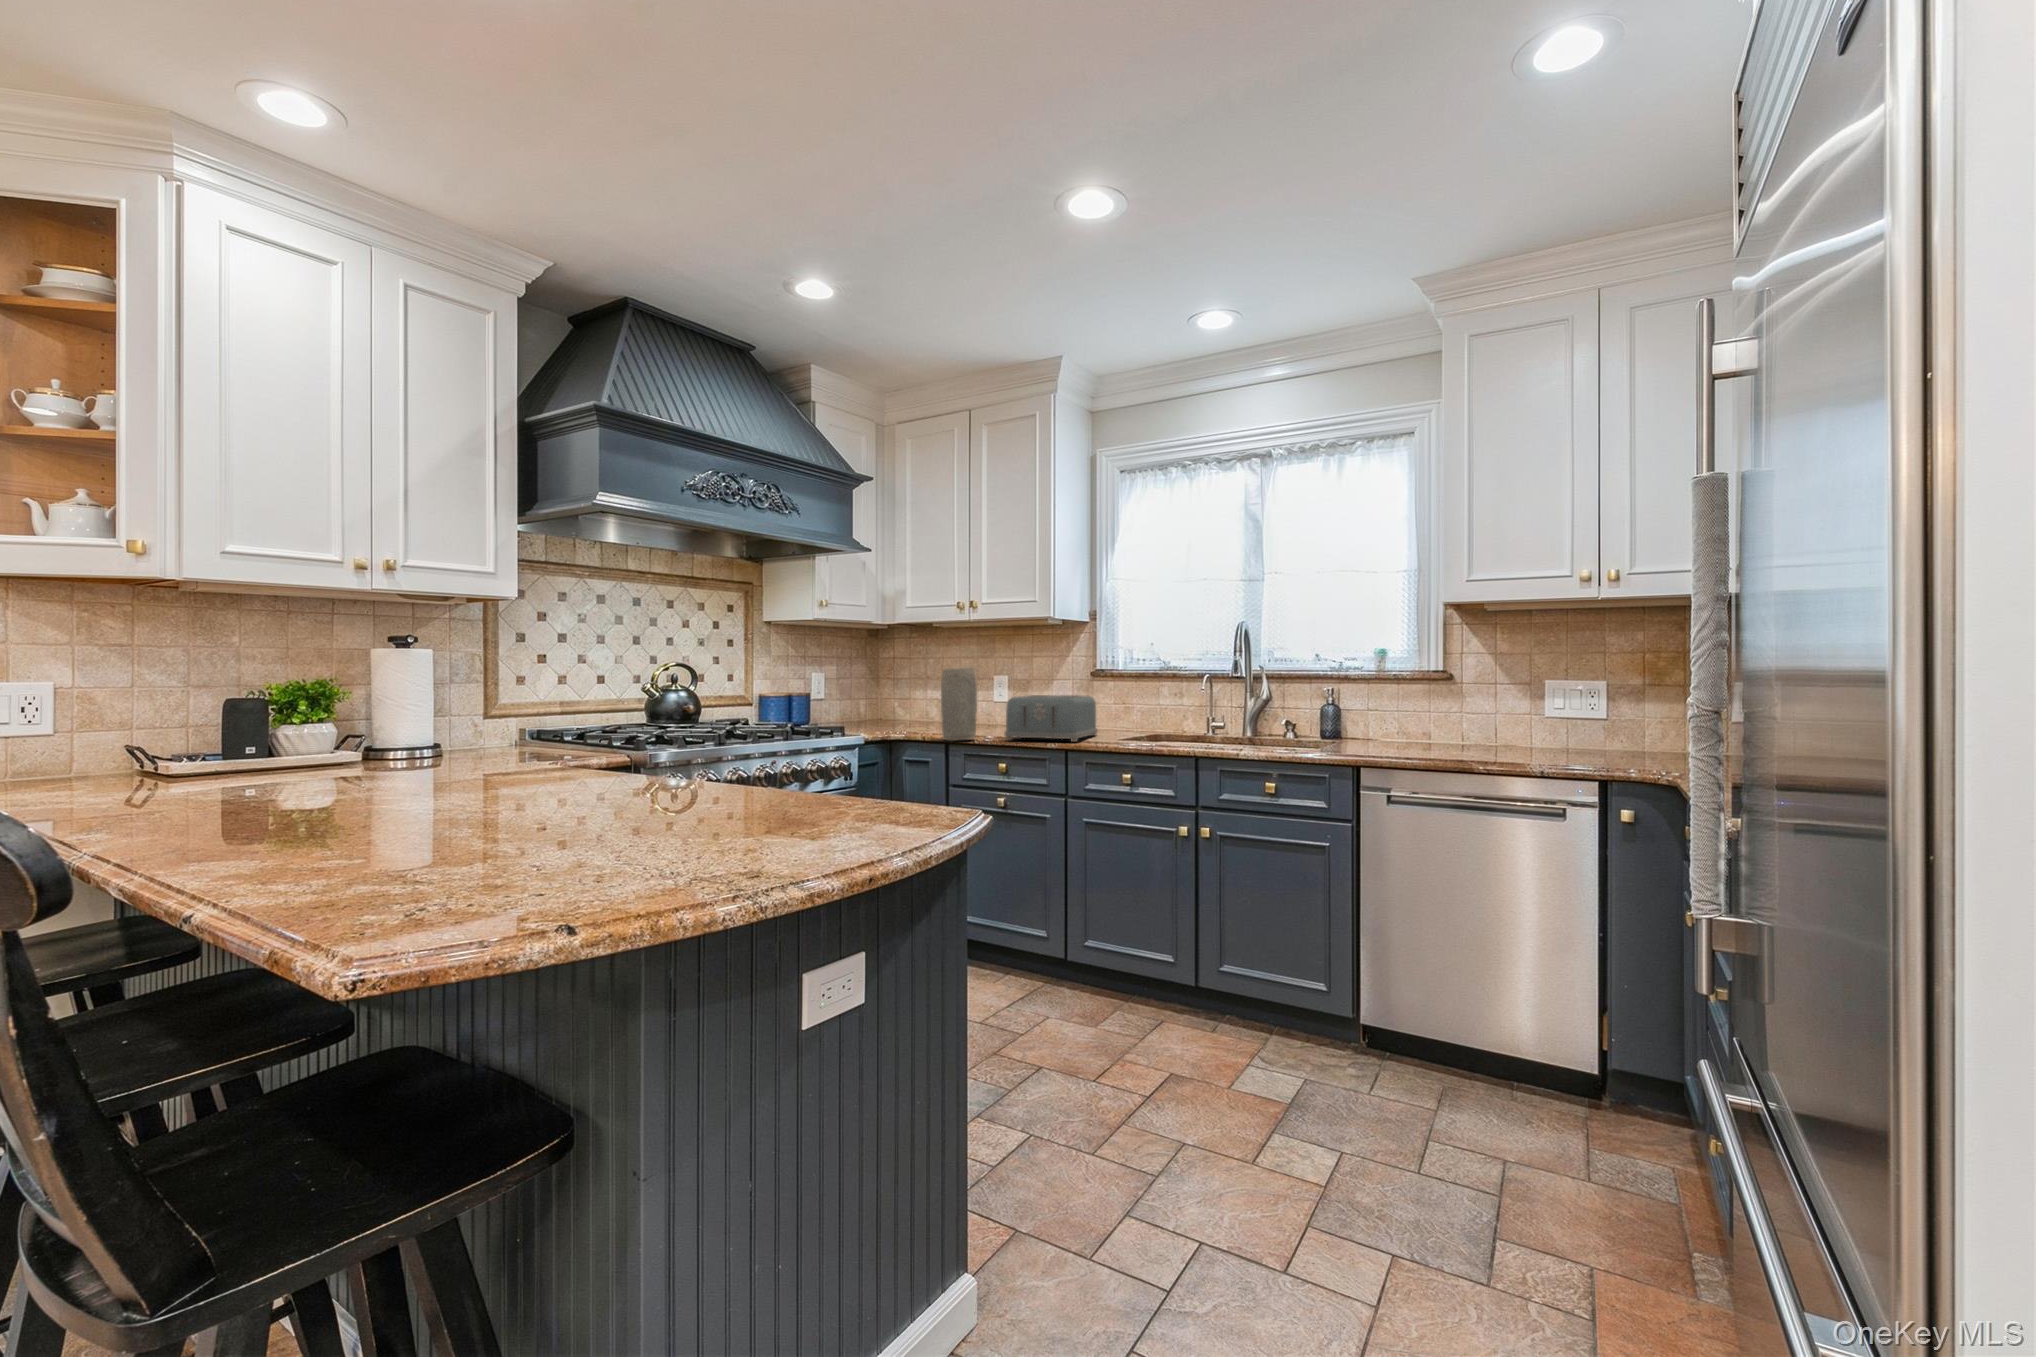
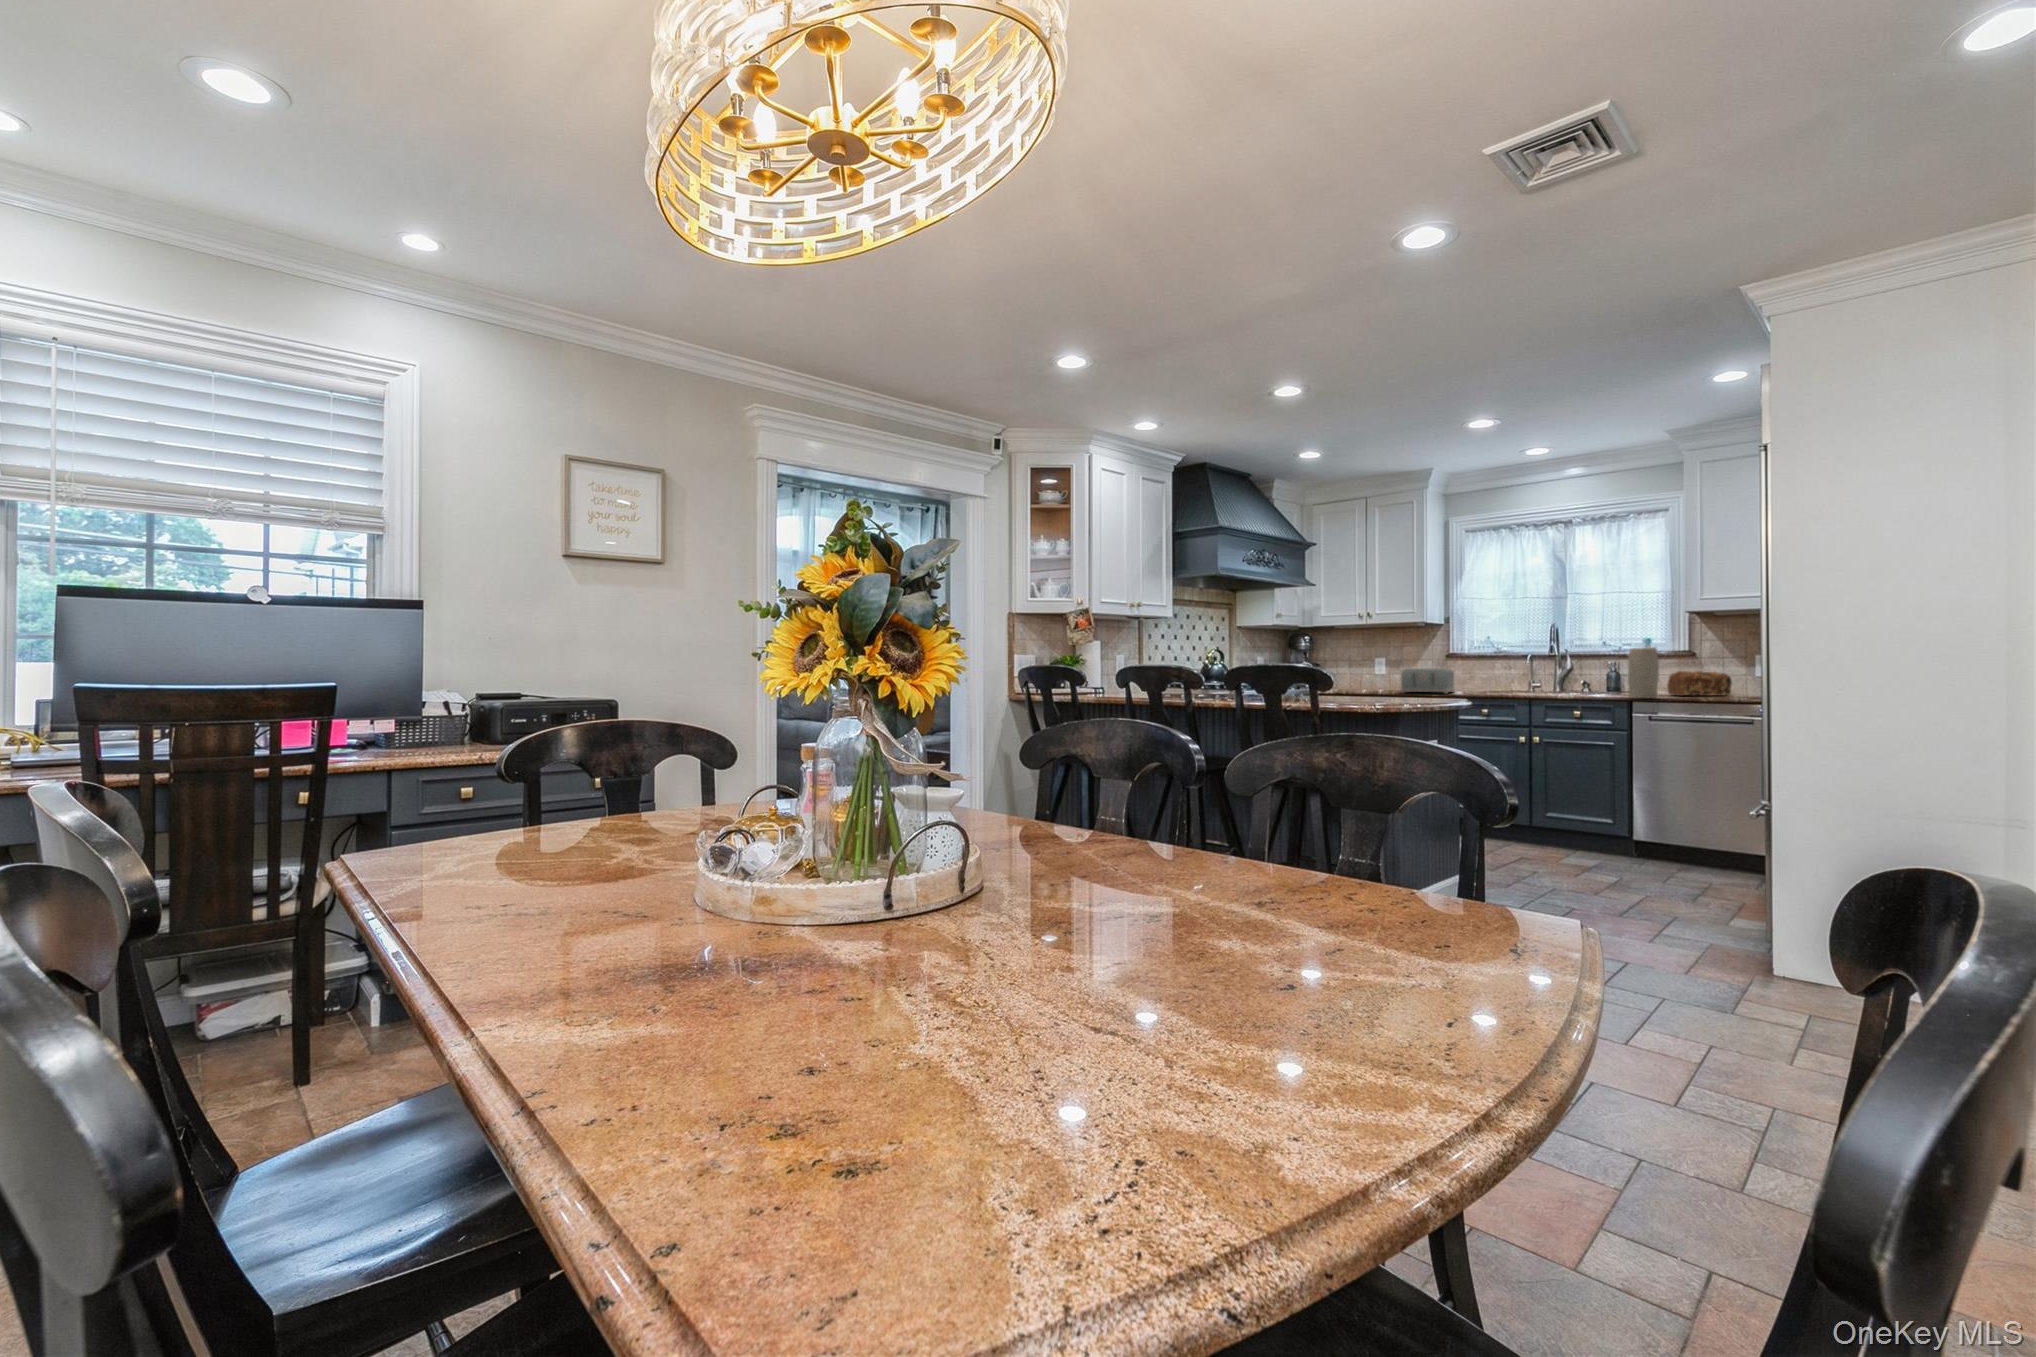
vase: present [941,667,977,741] -> present [1628,647,1659,698]
bread loaf: none [1411,706,1509,750] -> present [1667,671,1732,696]

